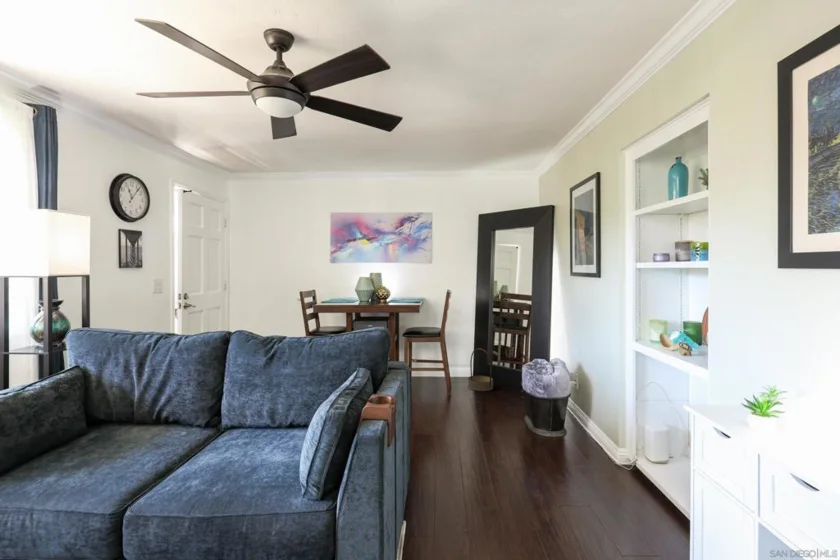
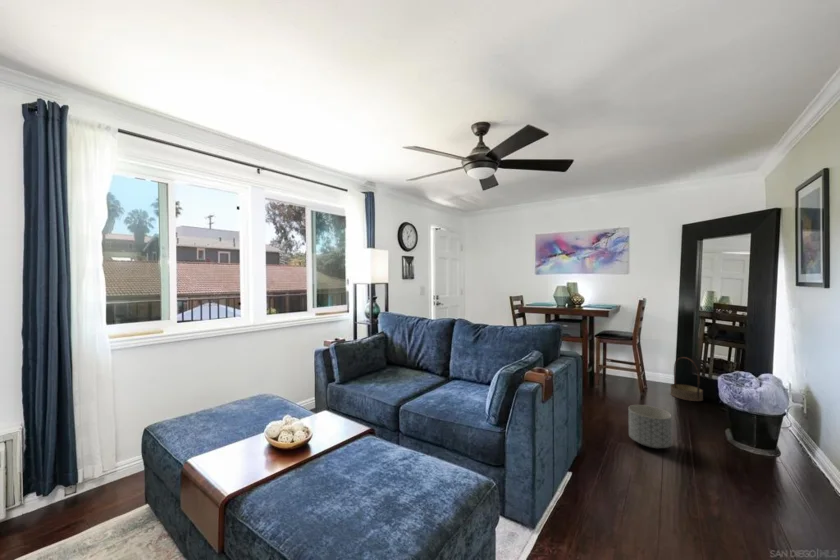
planter: none [448,408,486,454] -> present [629,405,672,449]

